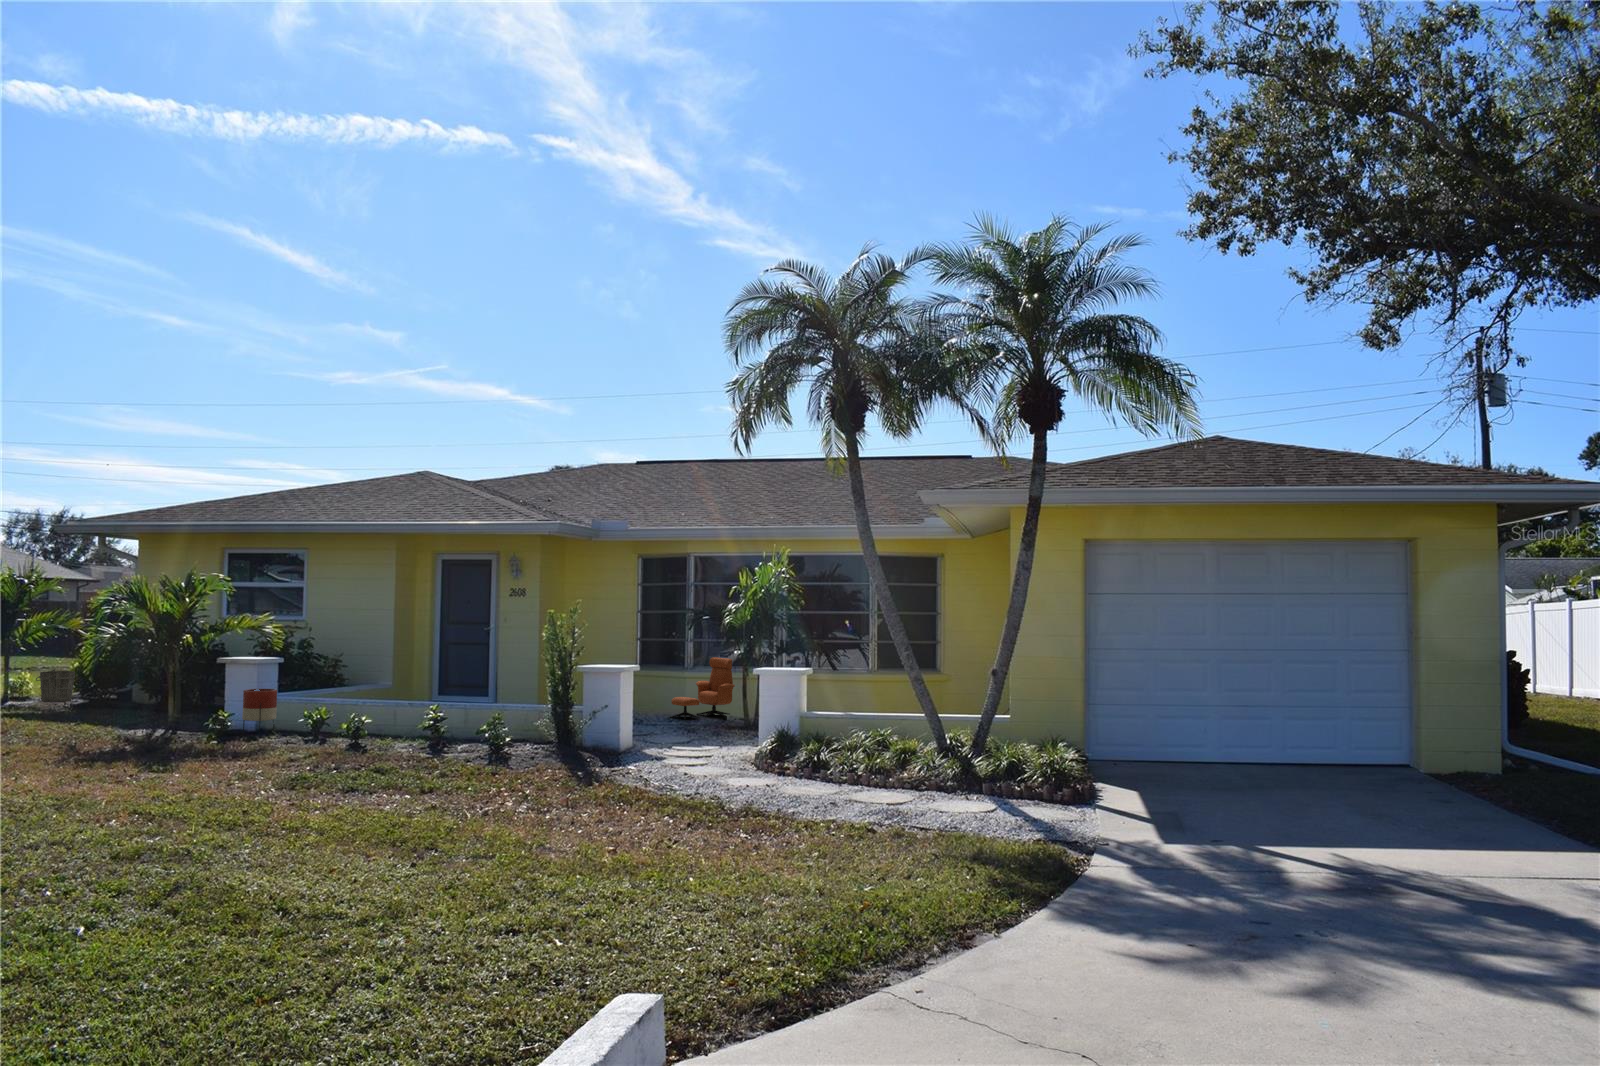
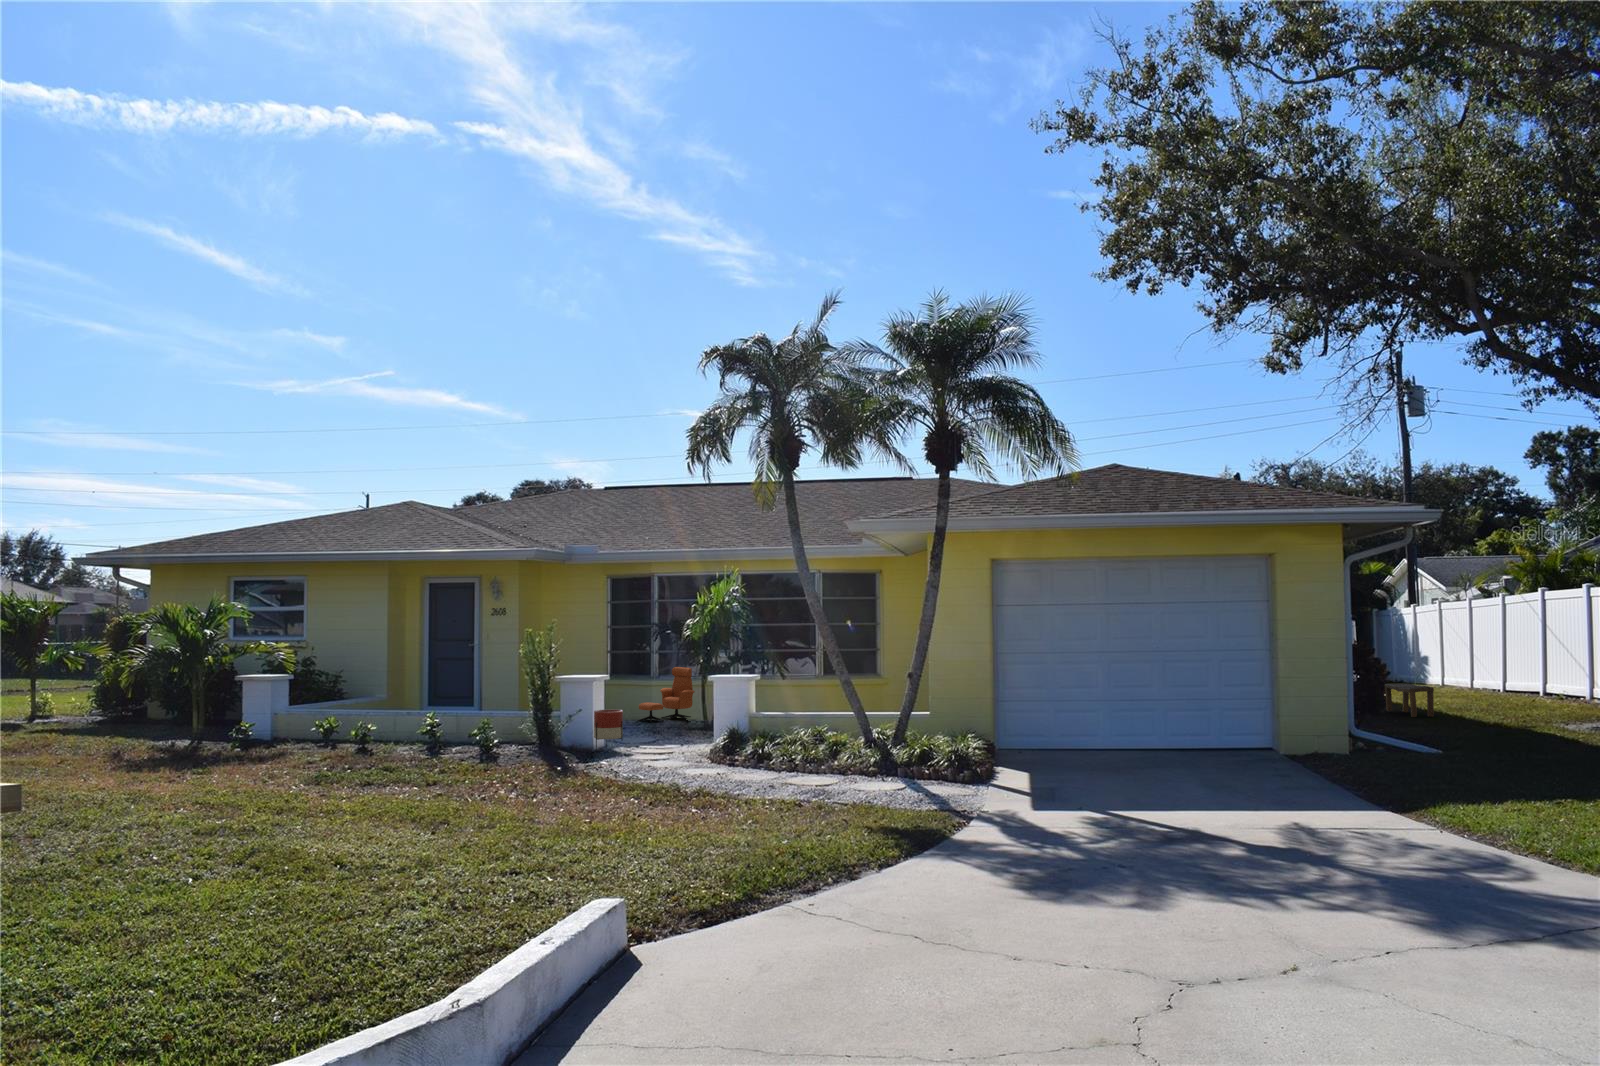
bucket: present [36,669,75,702] -> none [67,691,102,720]
planter: present [242,689,277,734] -> present [594,709,623,751]
bench: none [1520,694,1581,734] -> present [1385,683,1434,717]

